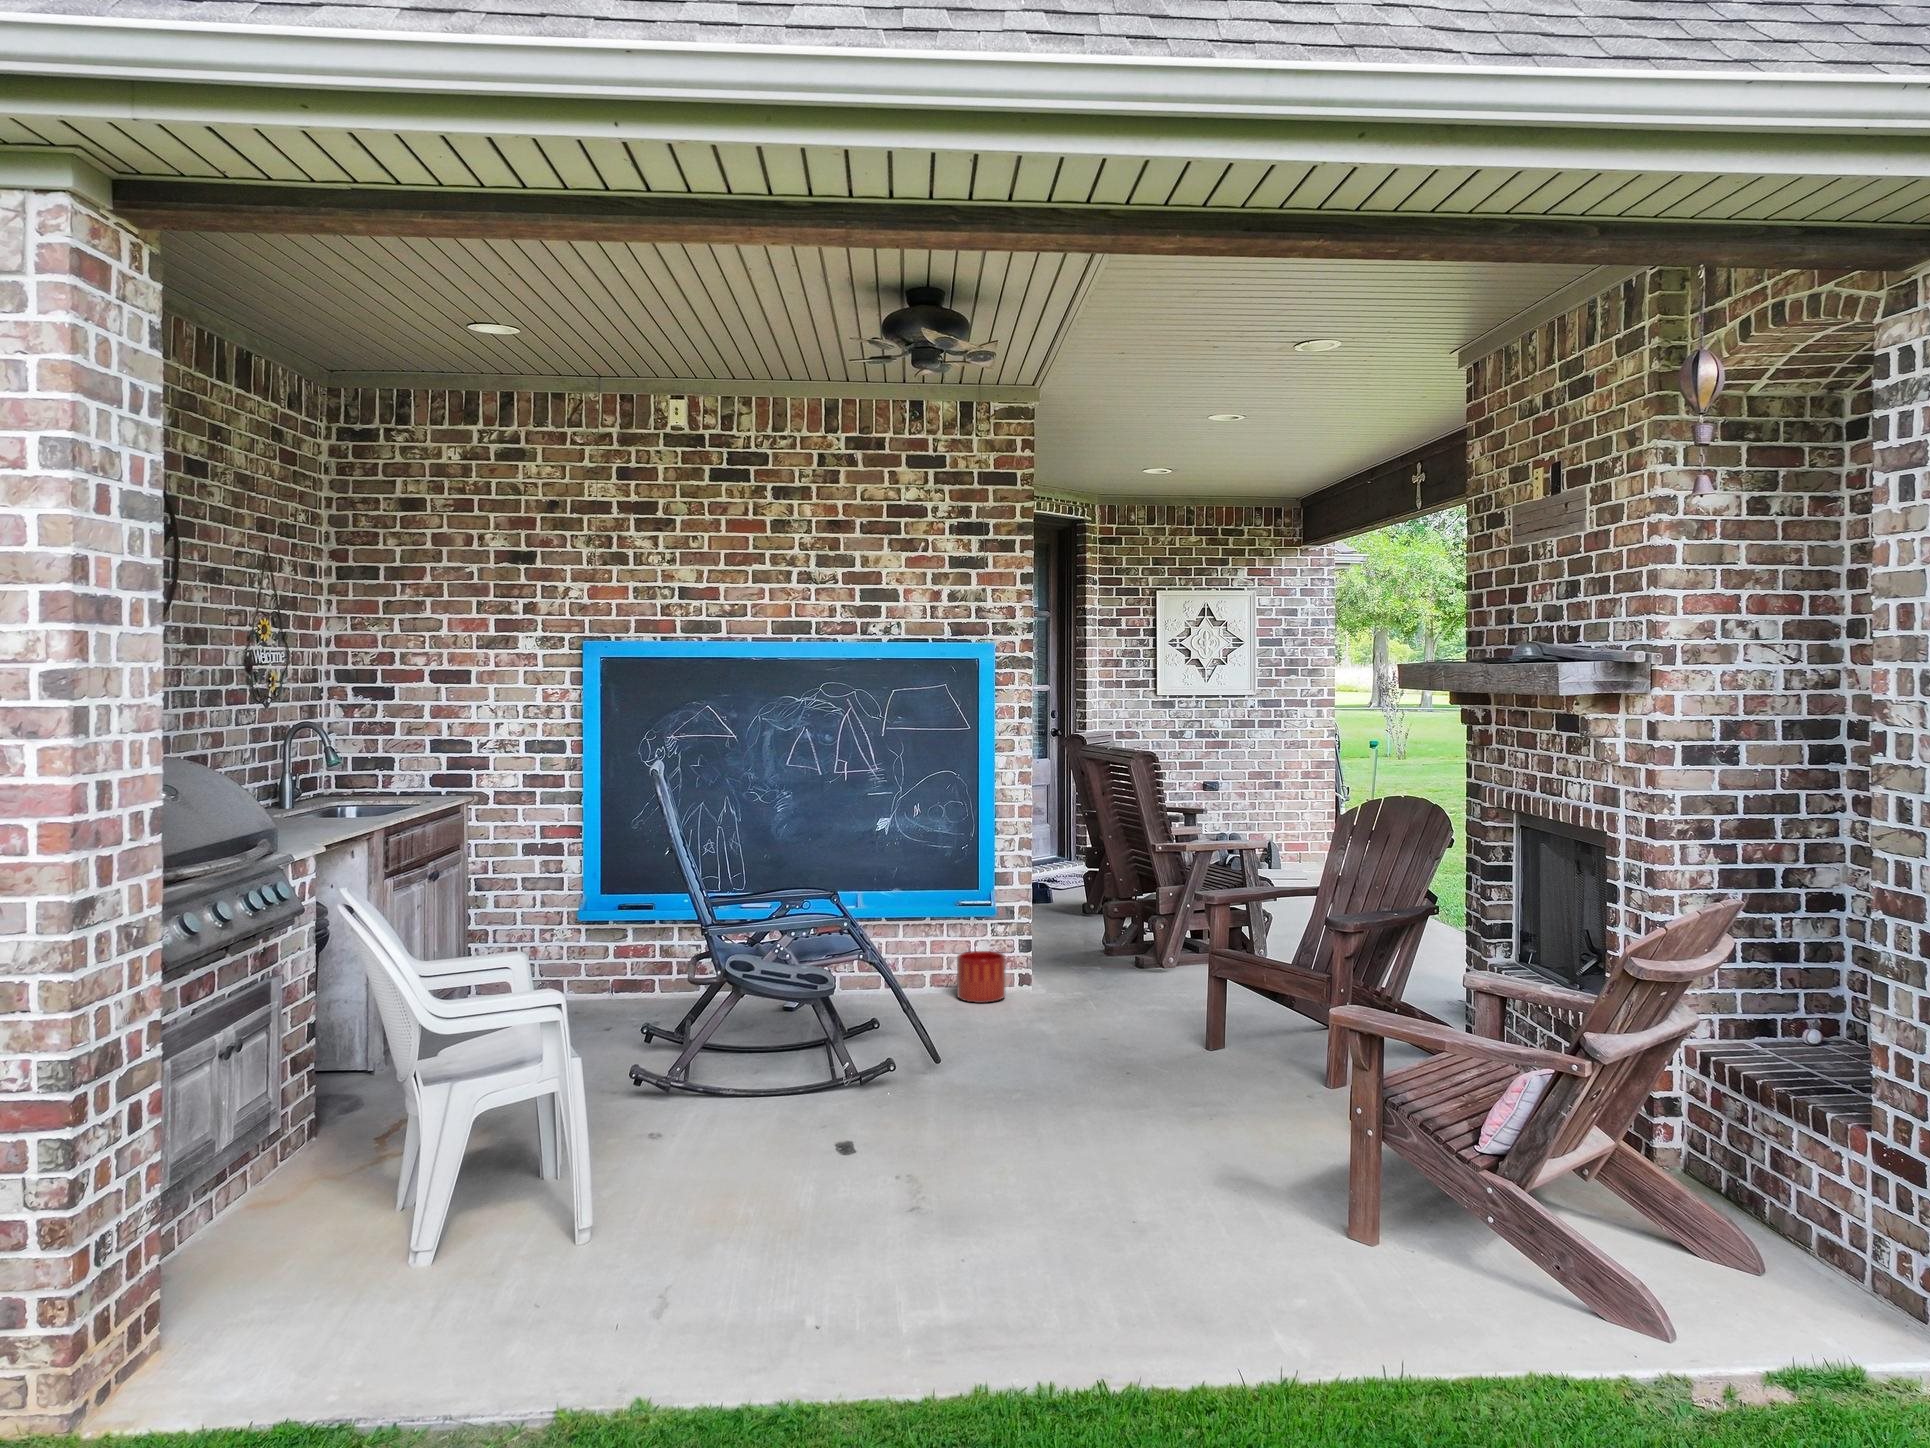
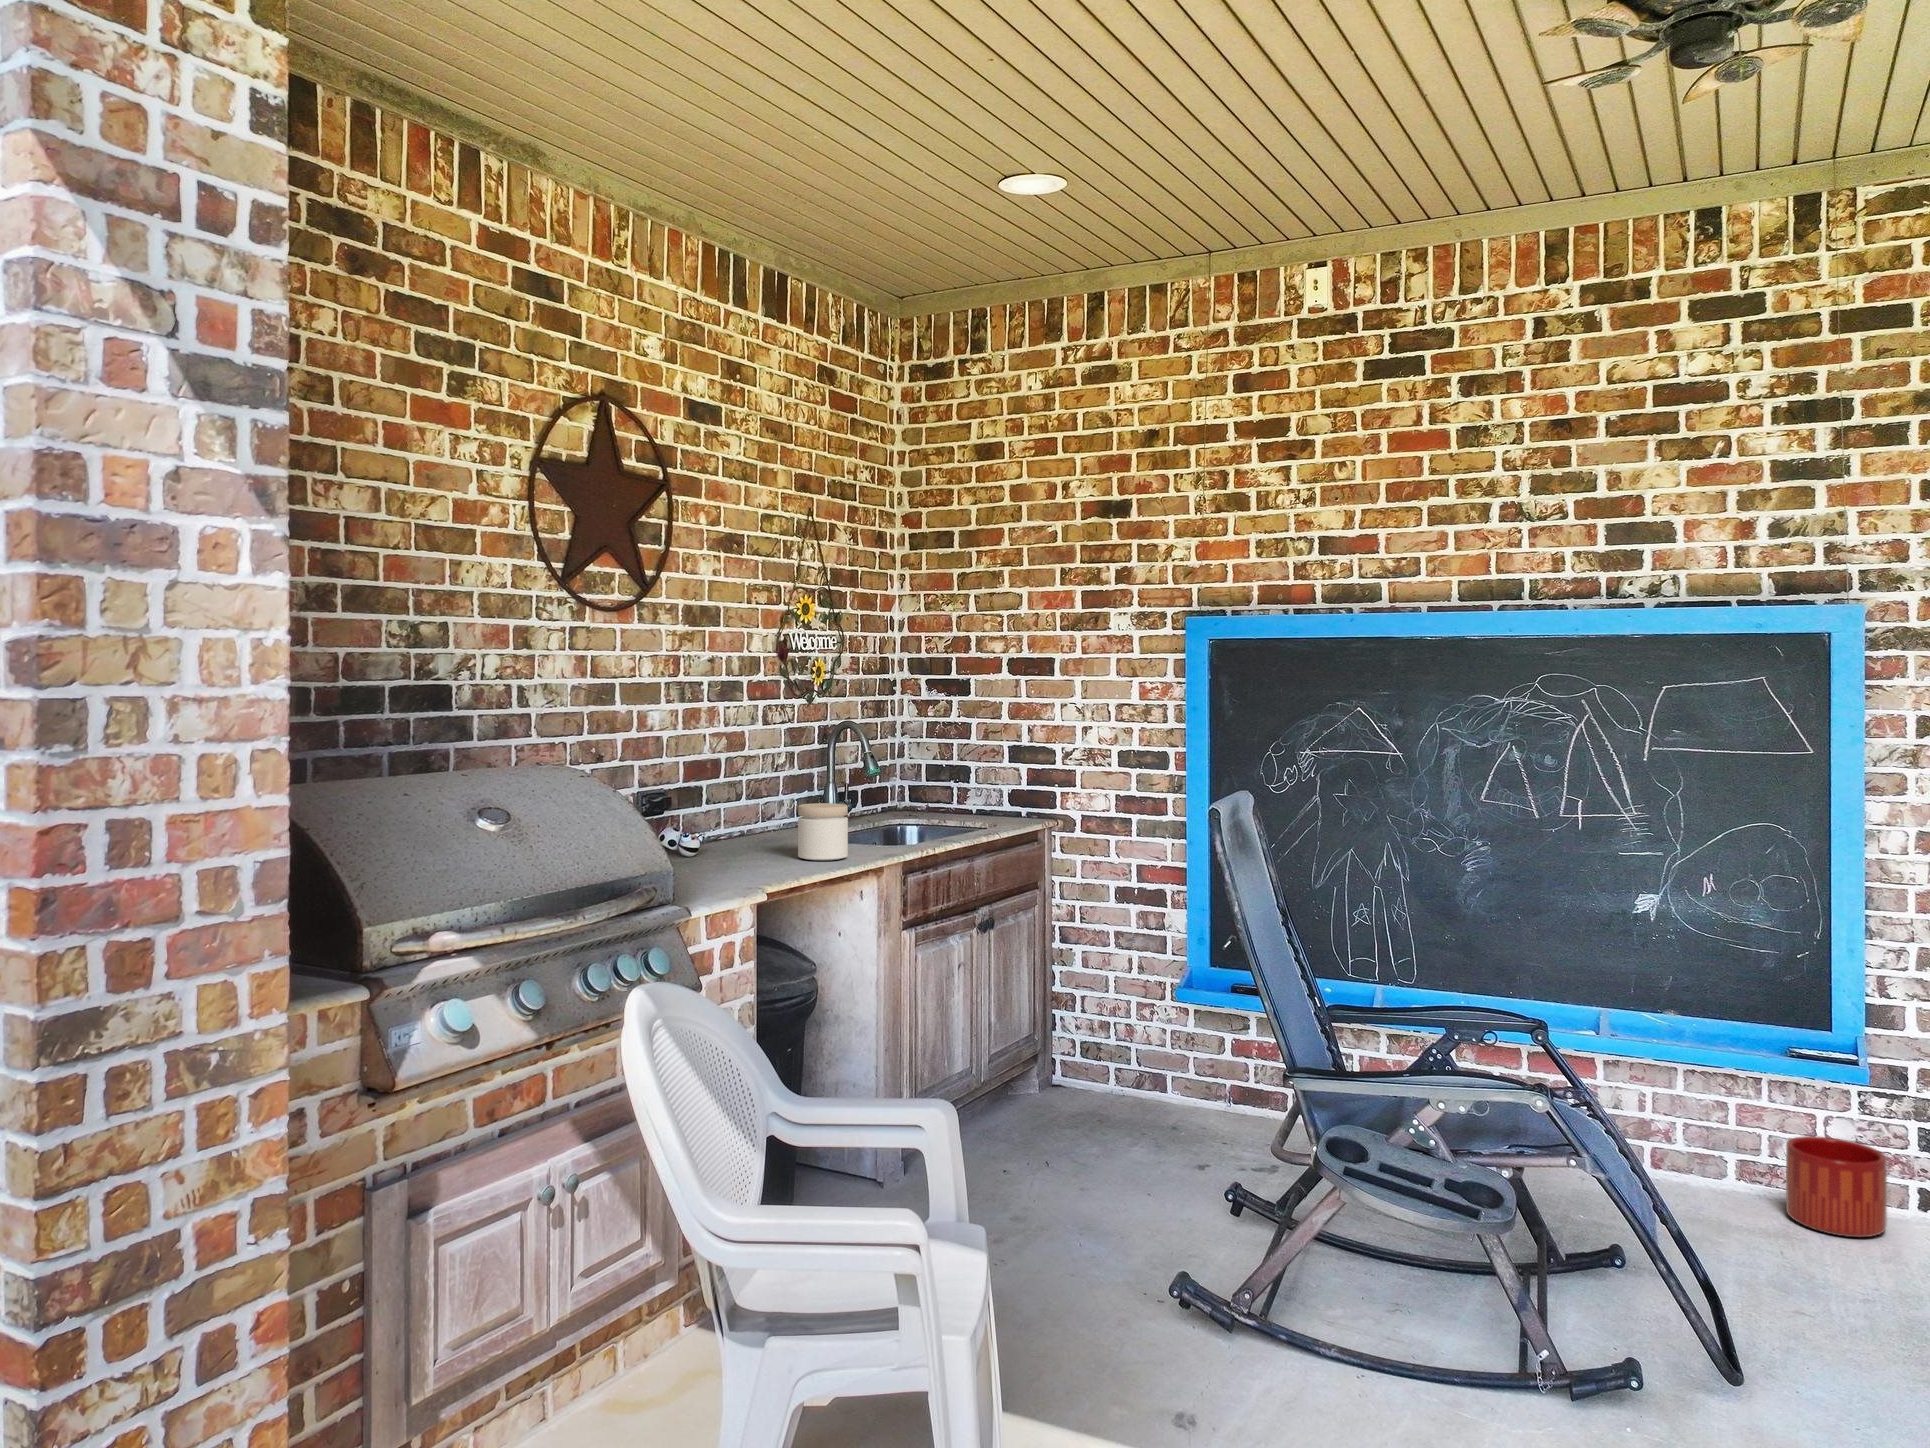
jar: none [308,784,351,828] -> present [798,803,848,860]

